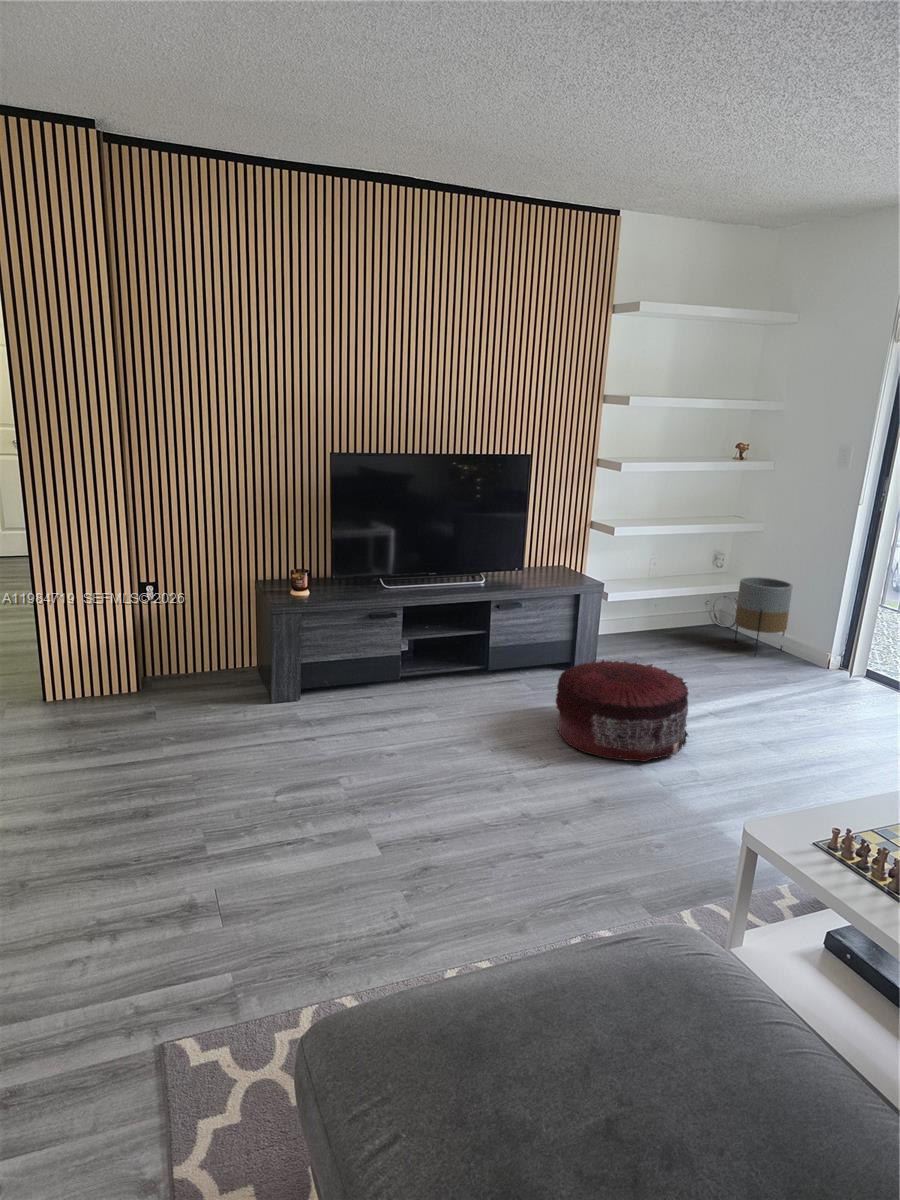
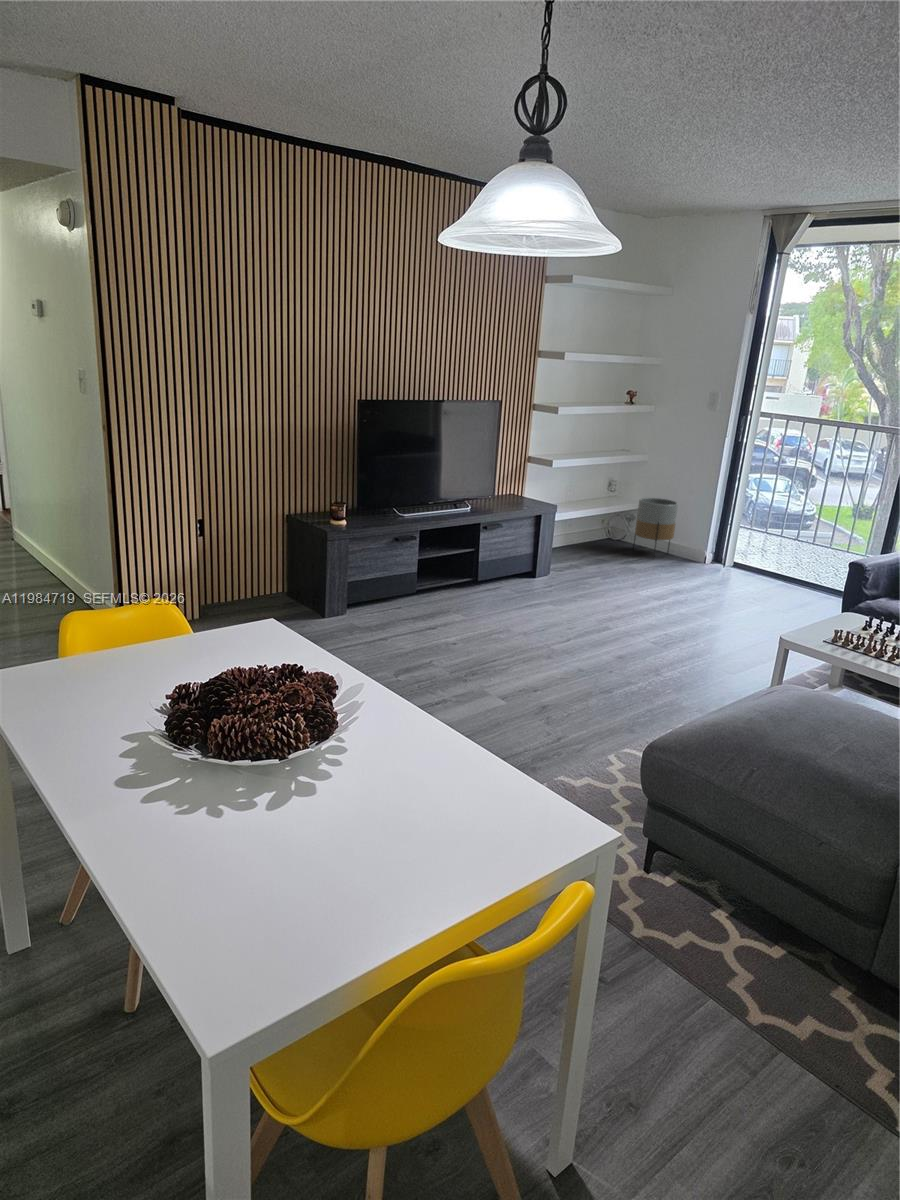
pouf: present [556,660,688,762] -> none [556,562,655,633]

